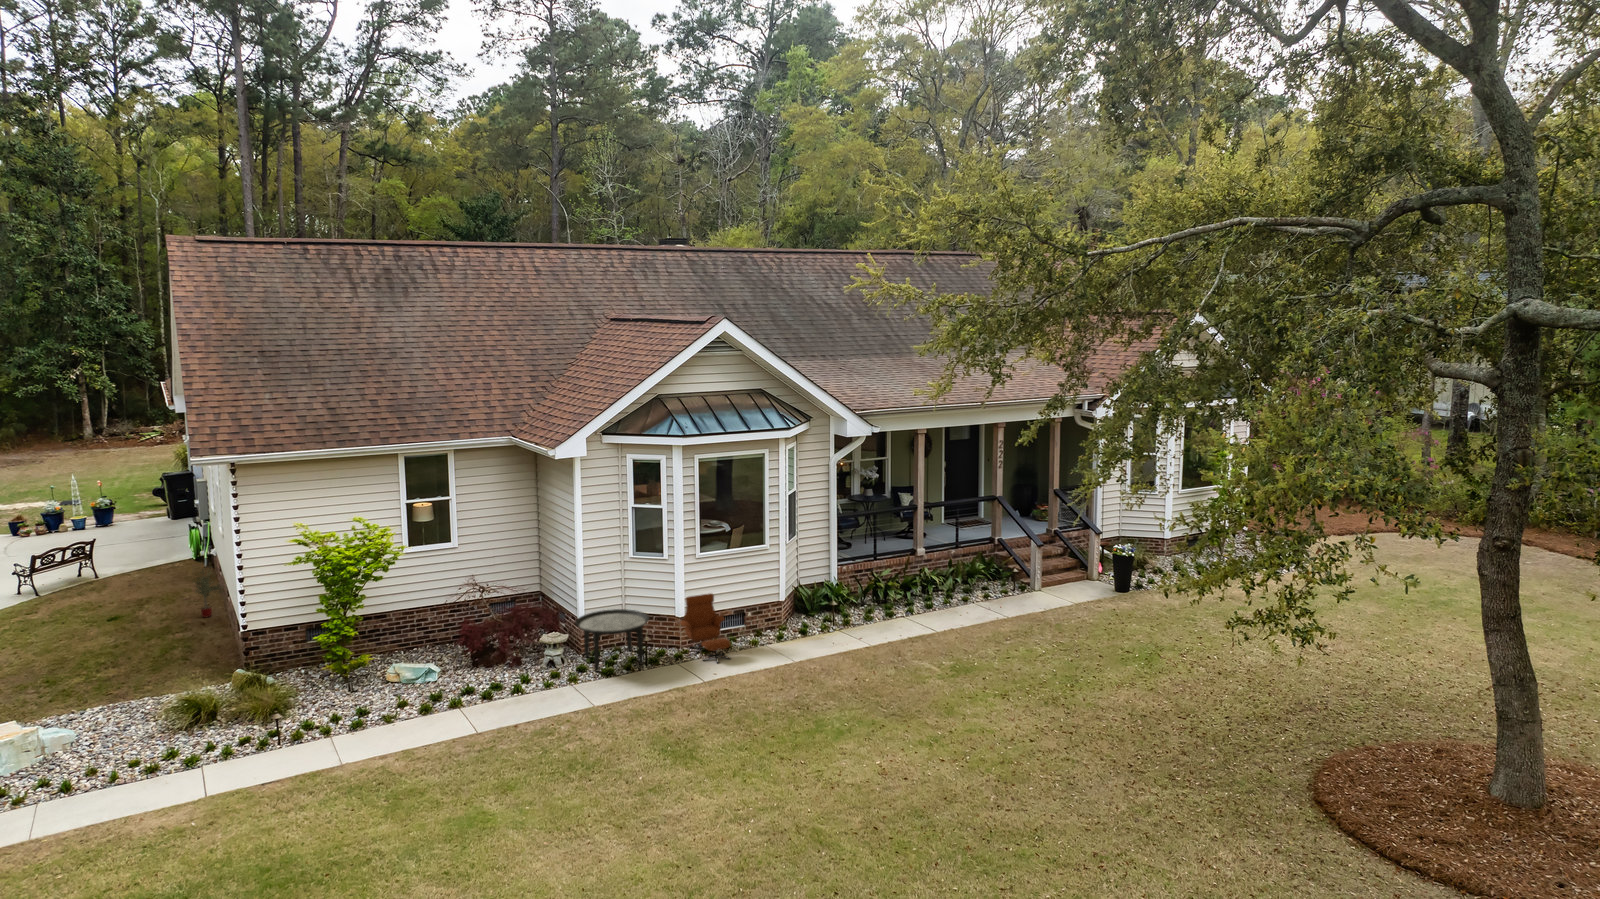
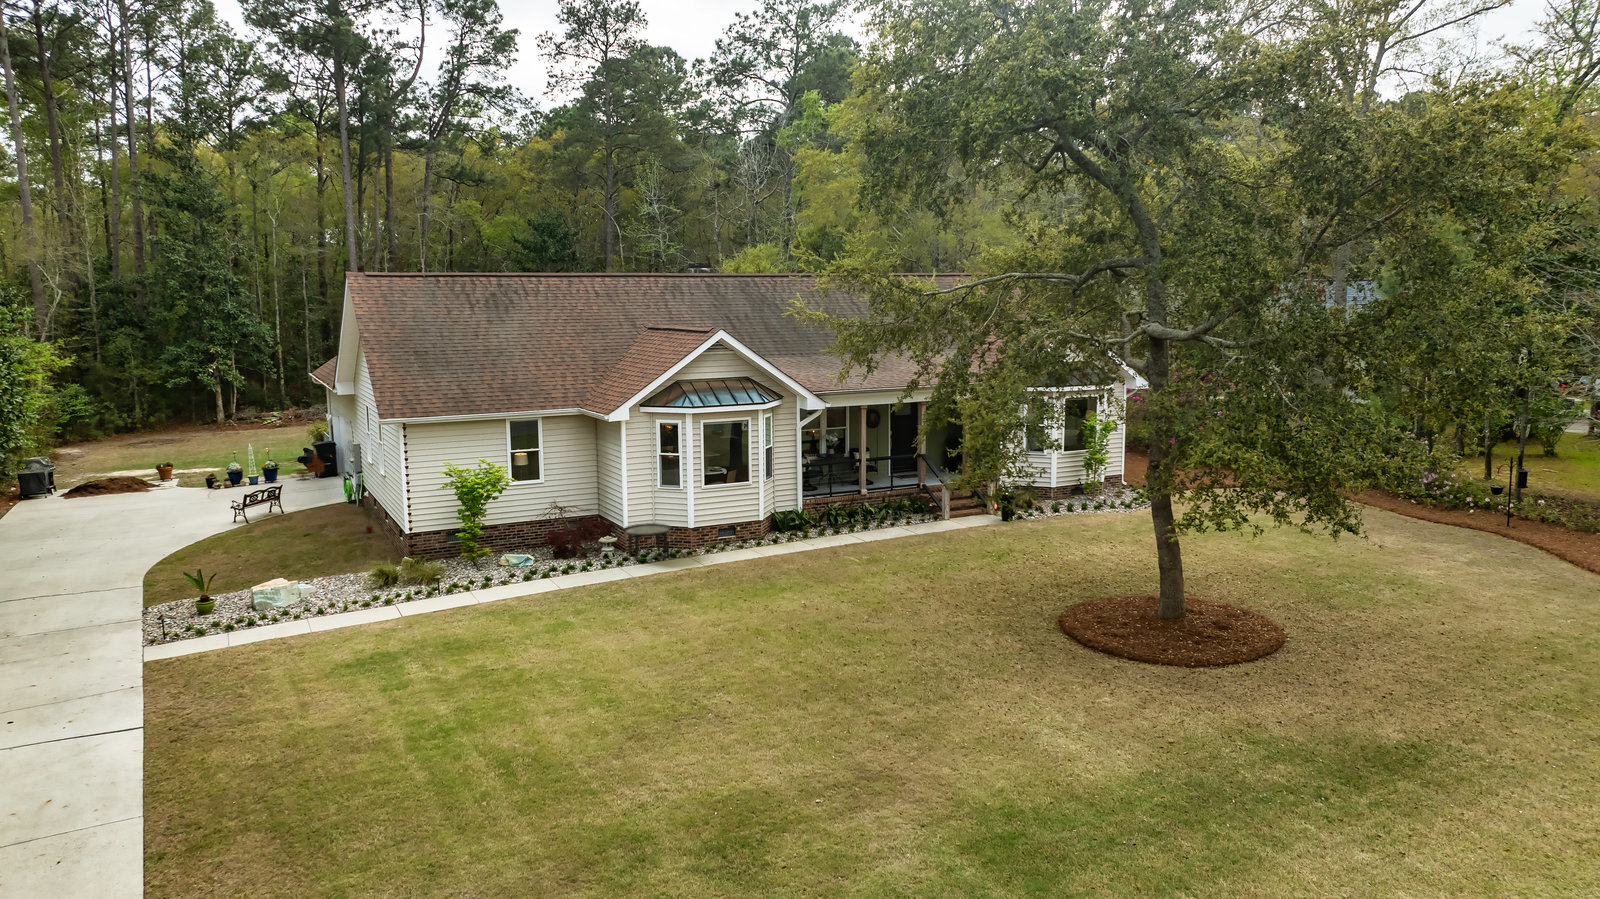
lounge chair: present [680,593,731,662] -> present [296,453,324,479]

